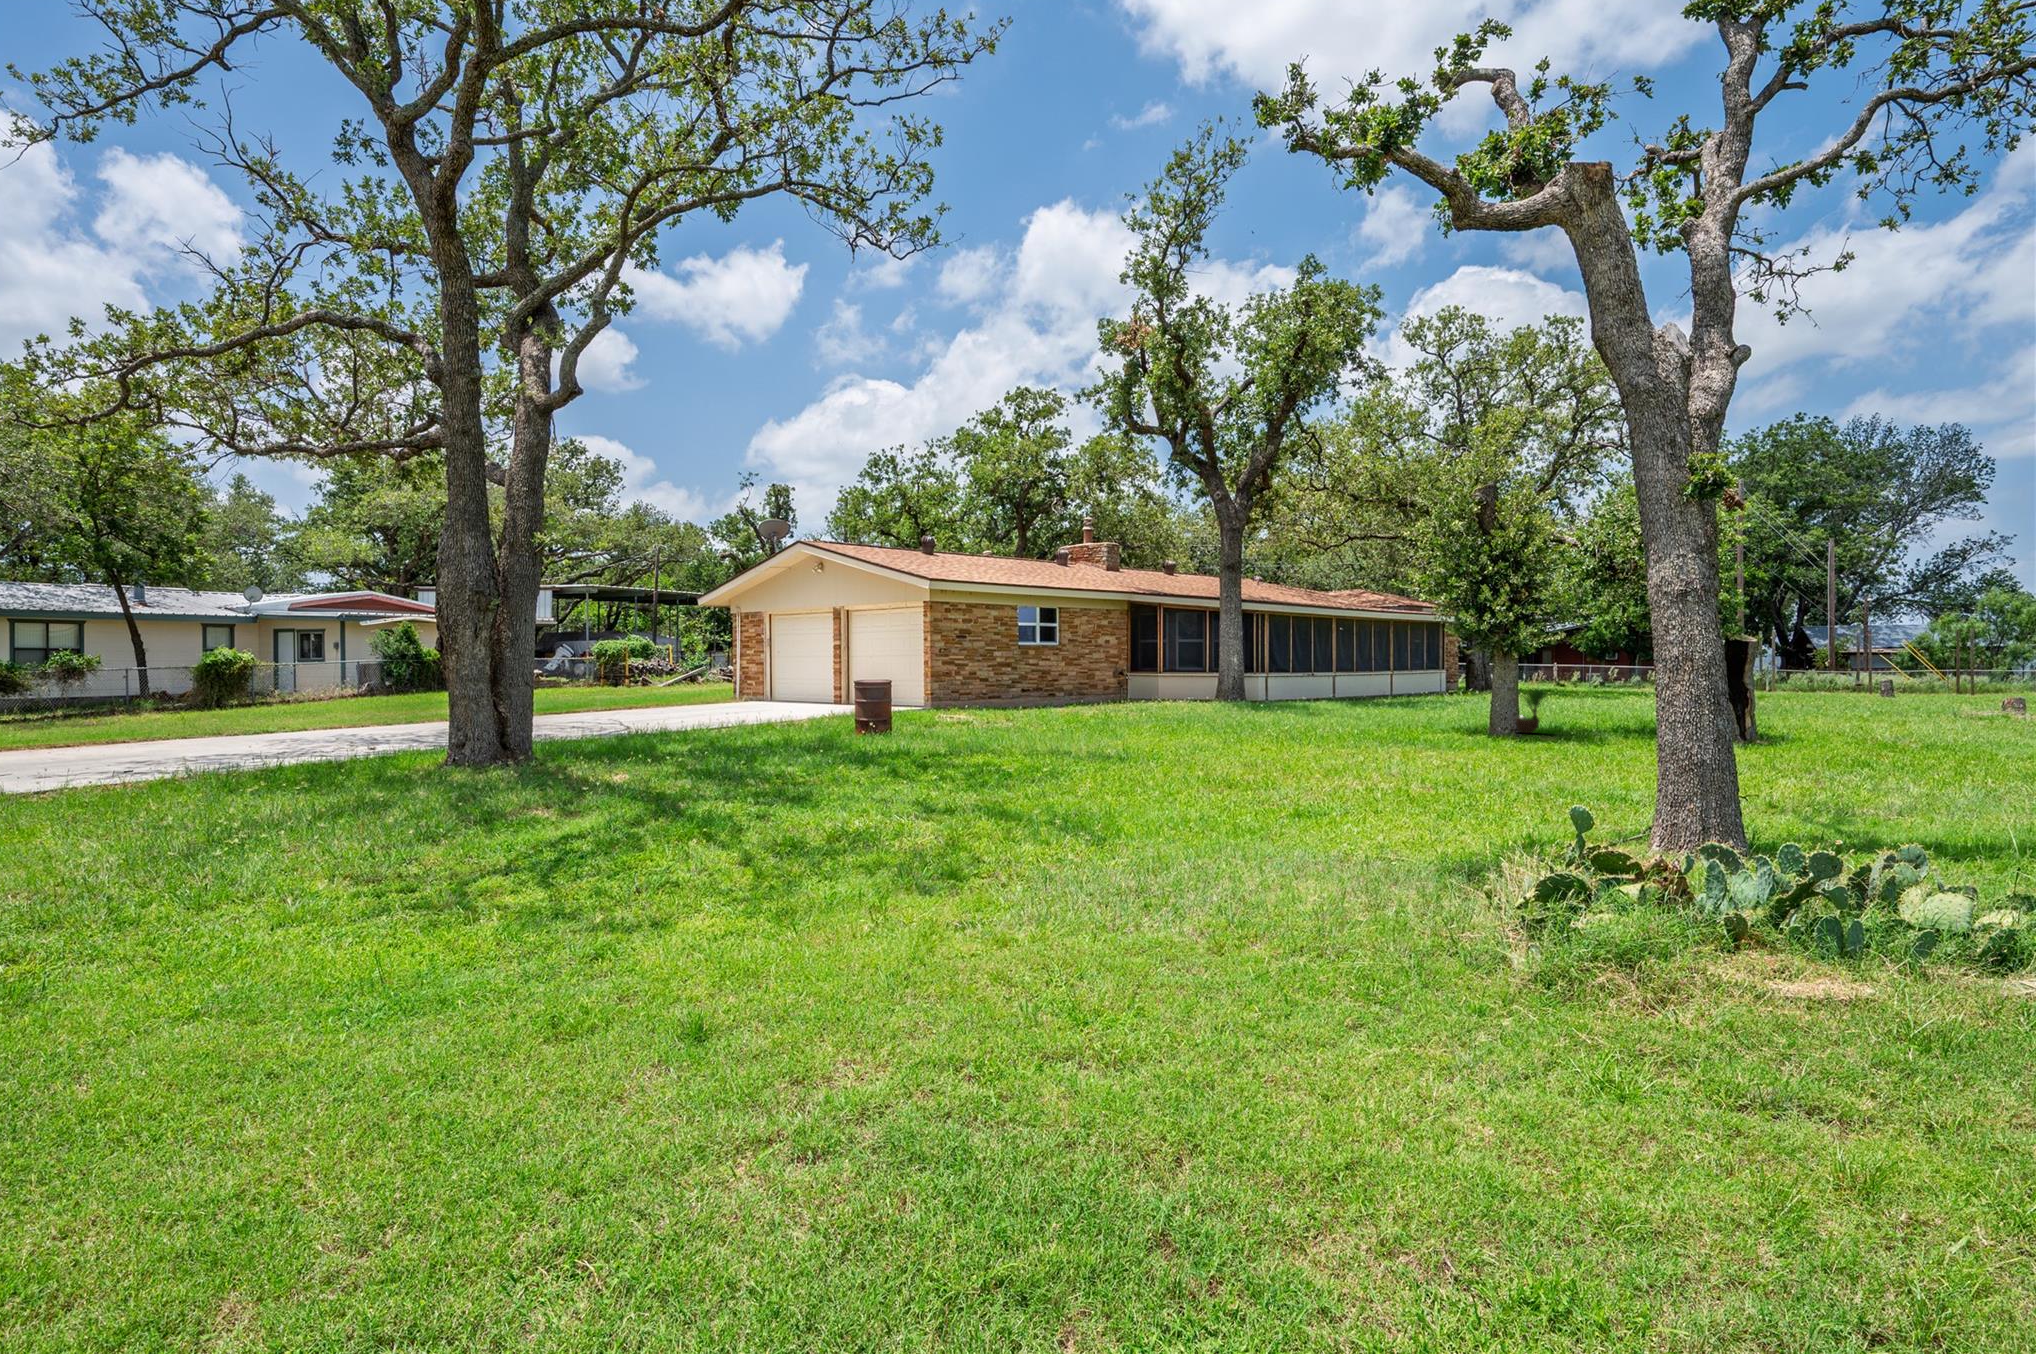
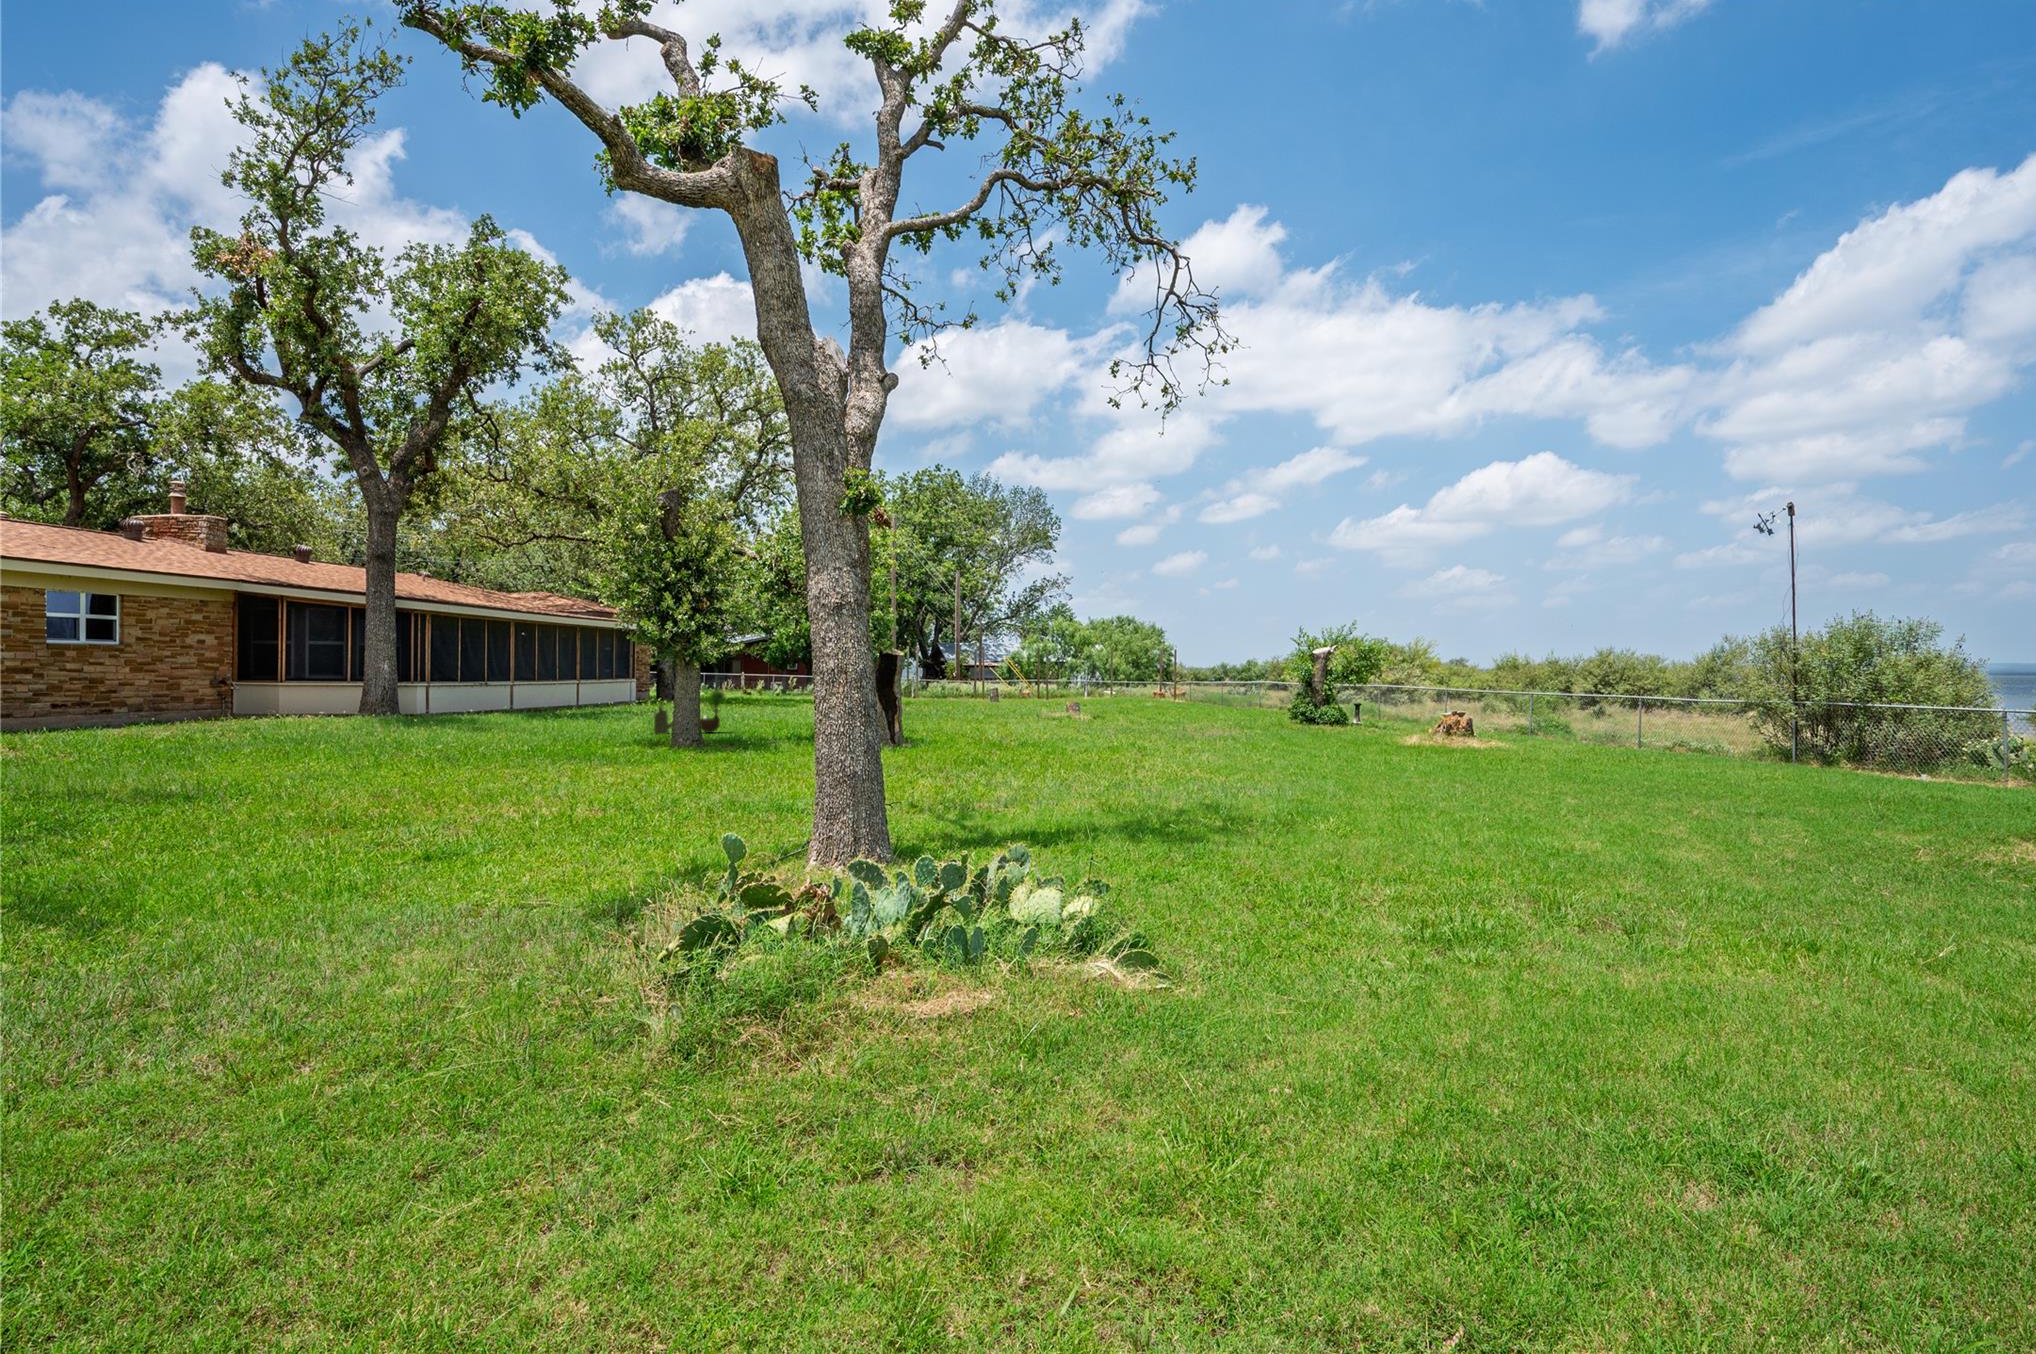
watering can: none [1459,702,1500,732] -> present [654,705,675,734]

